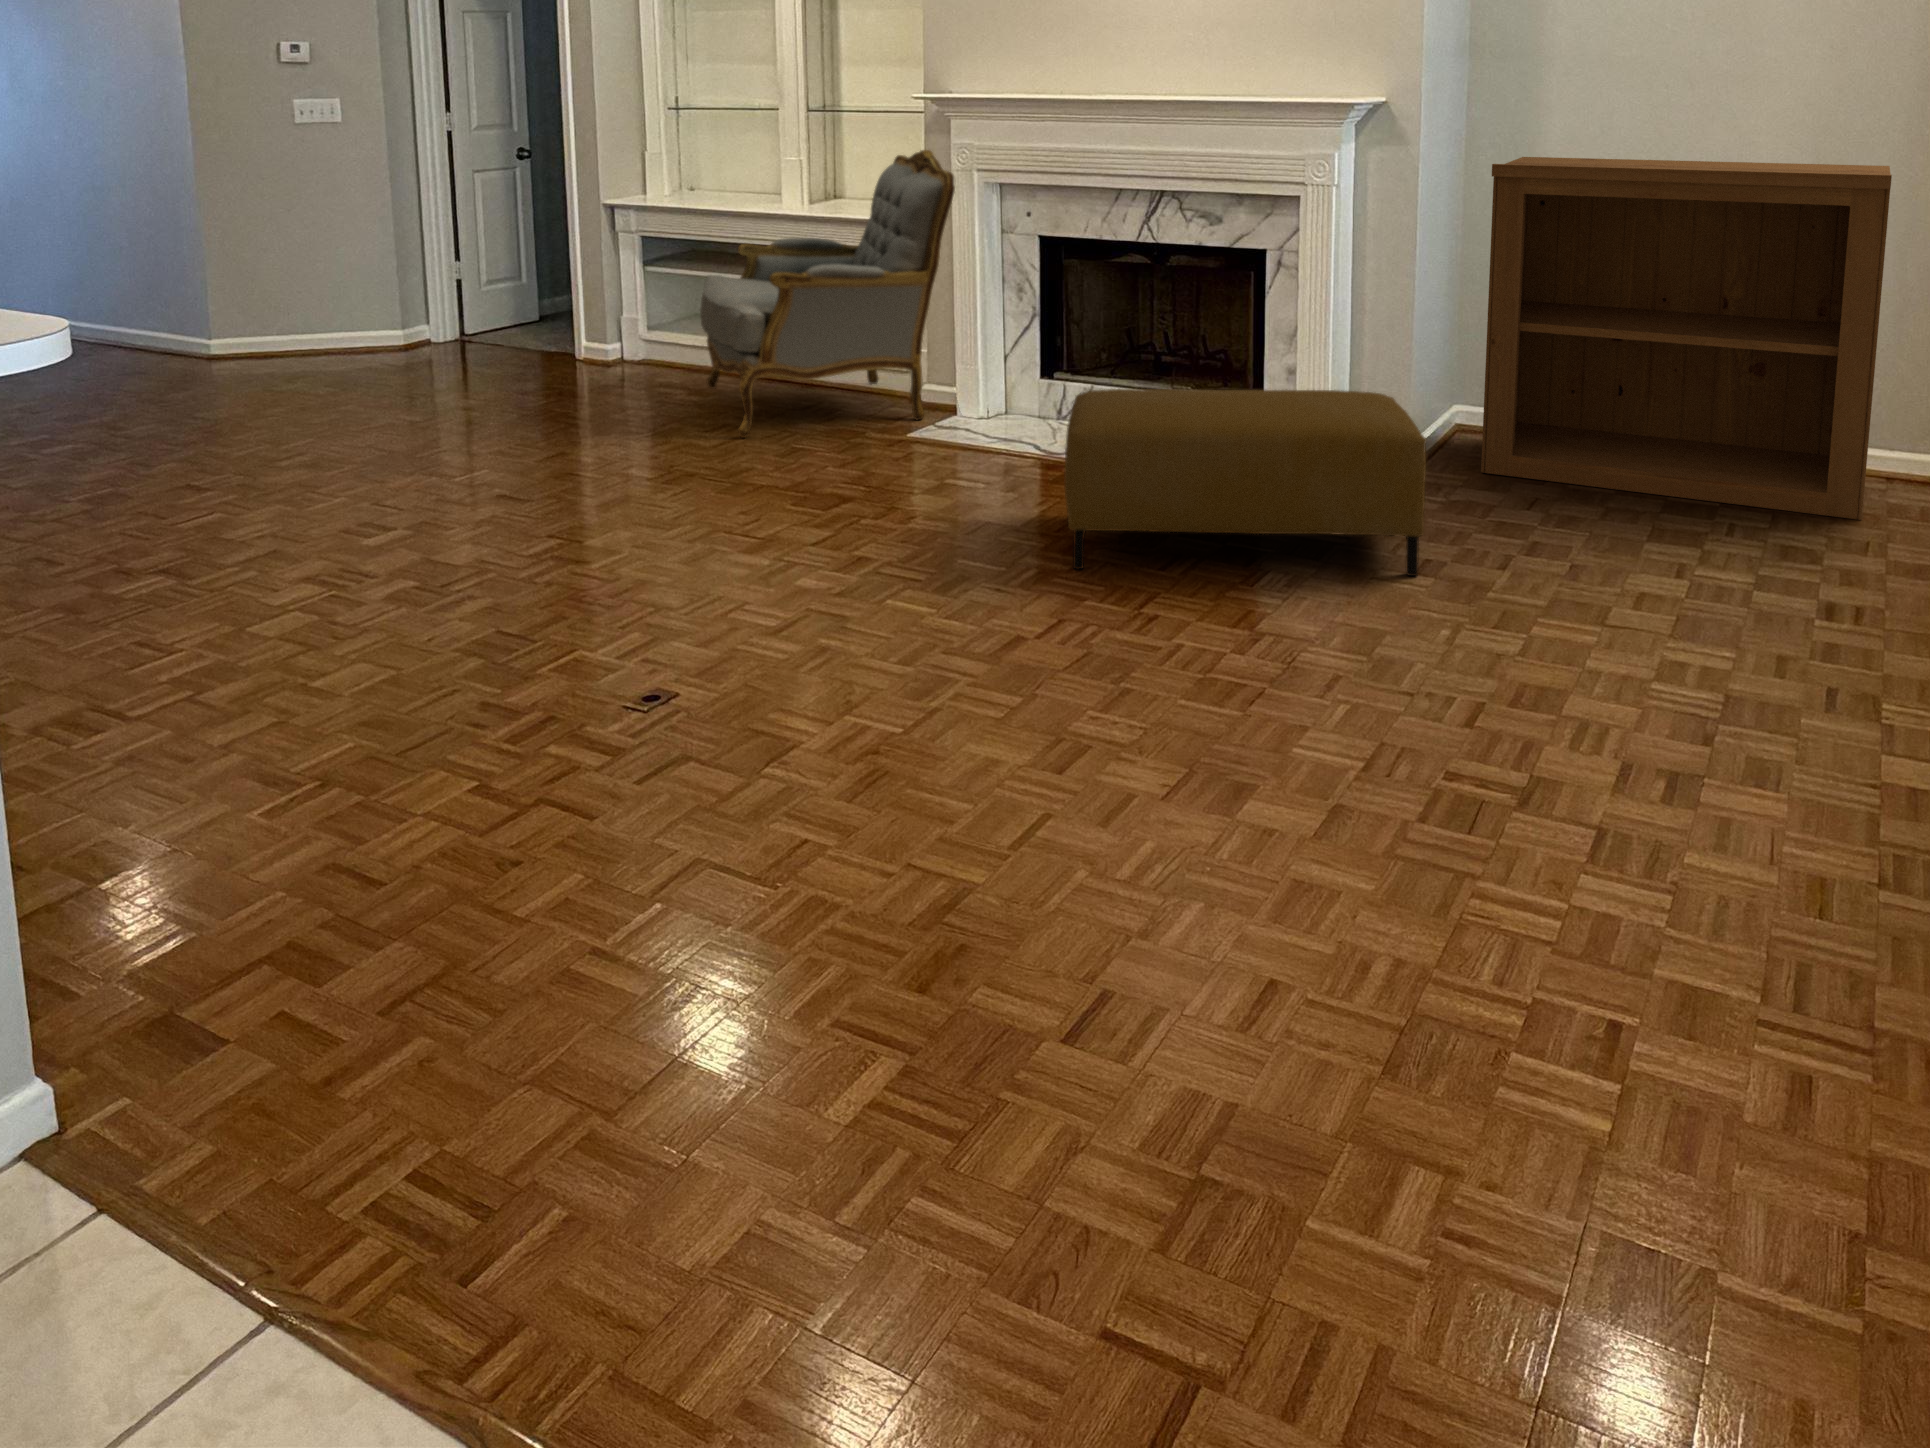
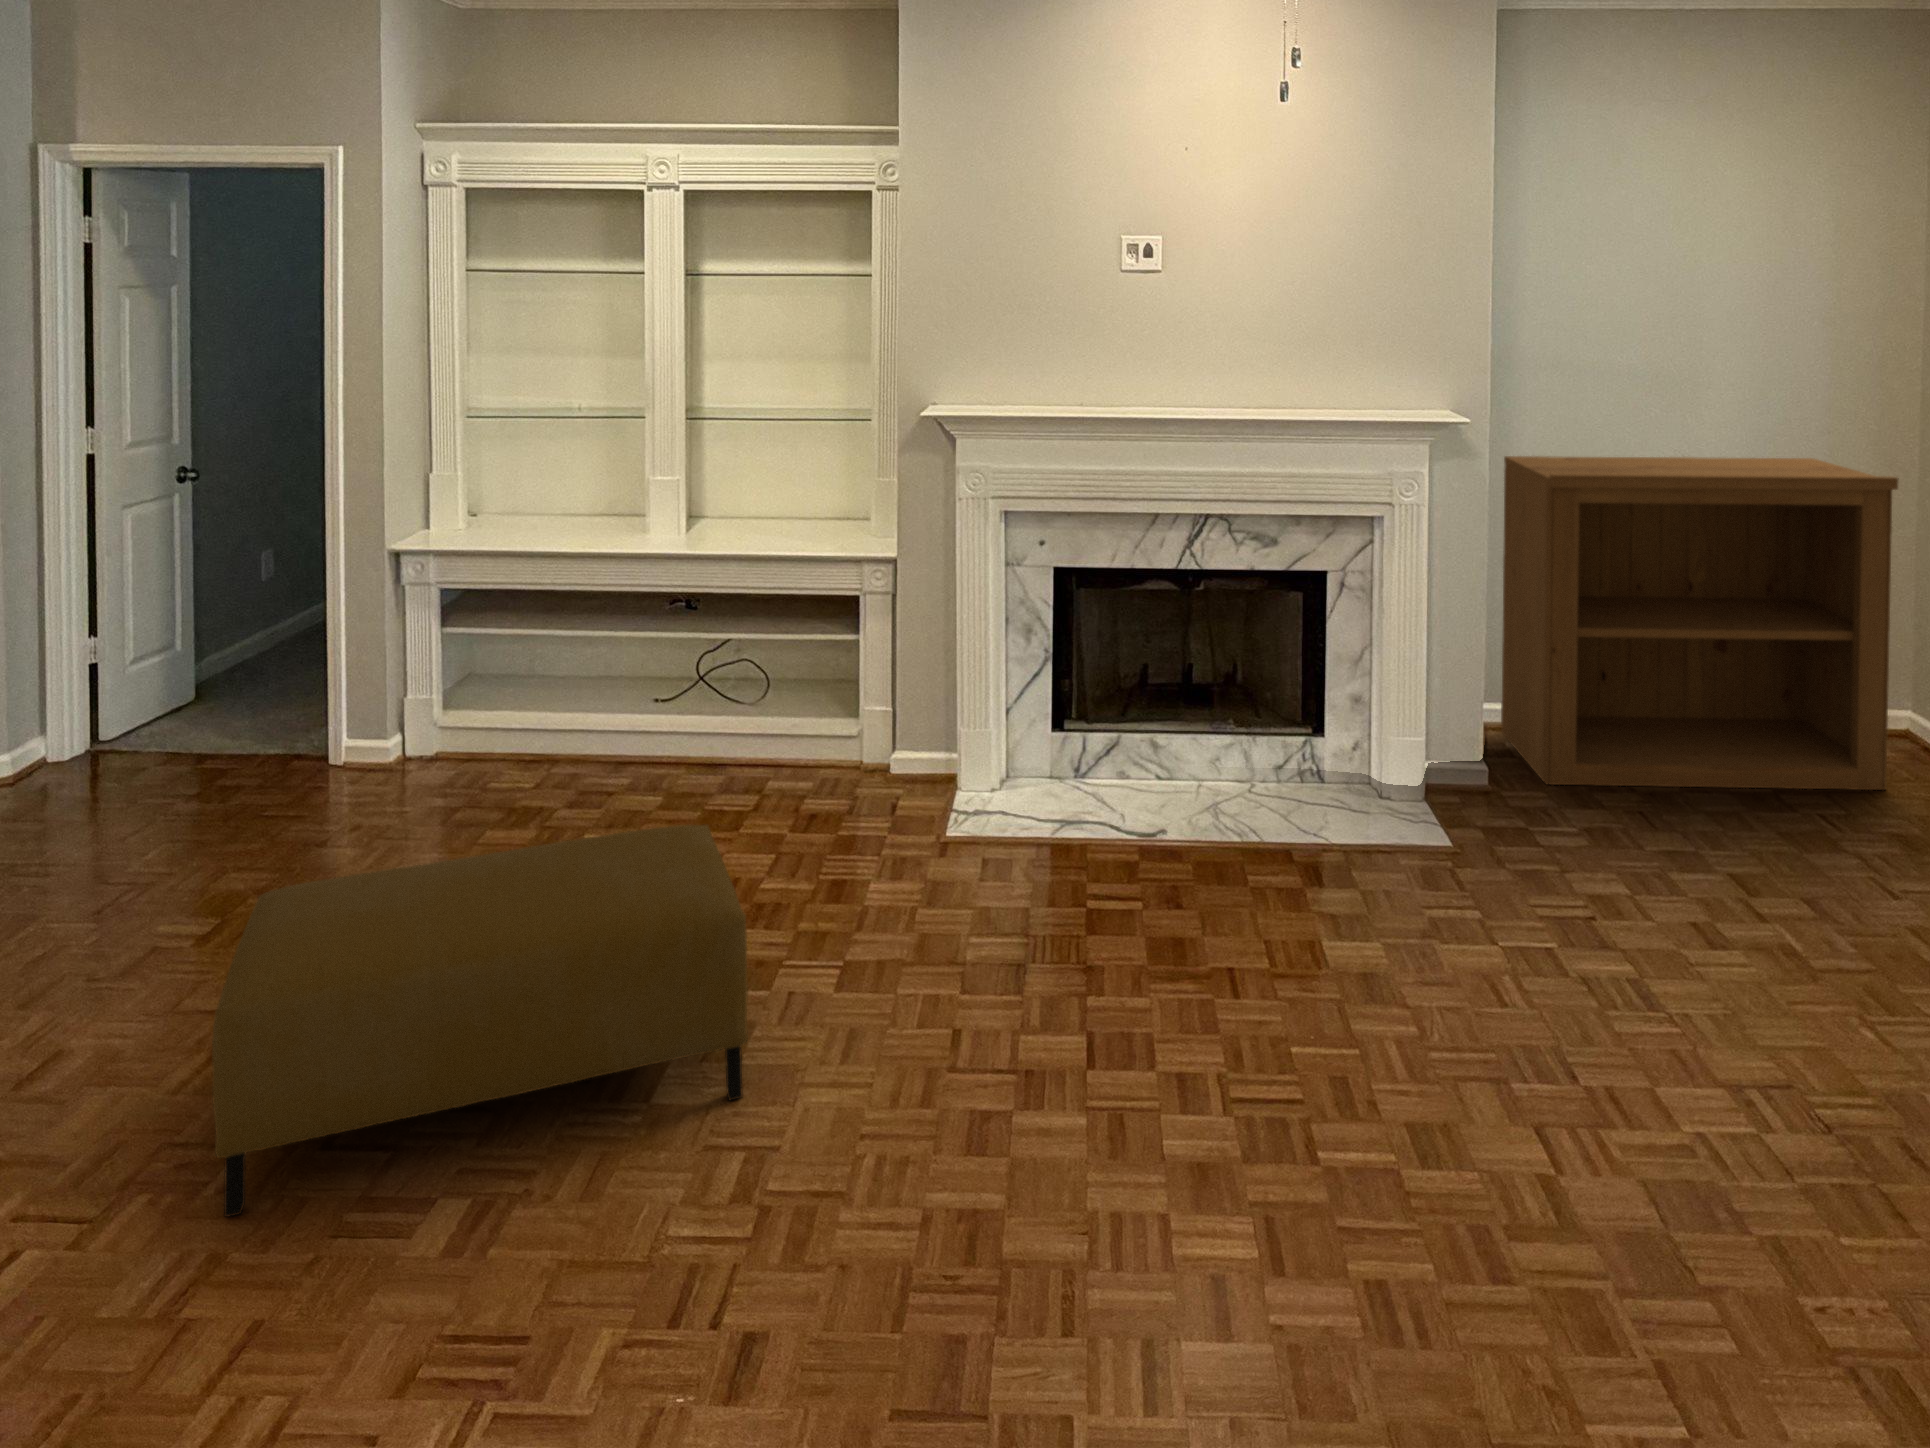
armchair: present [700,150,955,438] -> none [593,469,957,878]
ottoman: present [1065,389,1427,576] -> present [212,825,748,1217]

